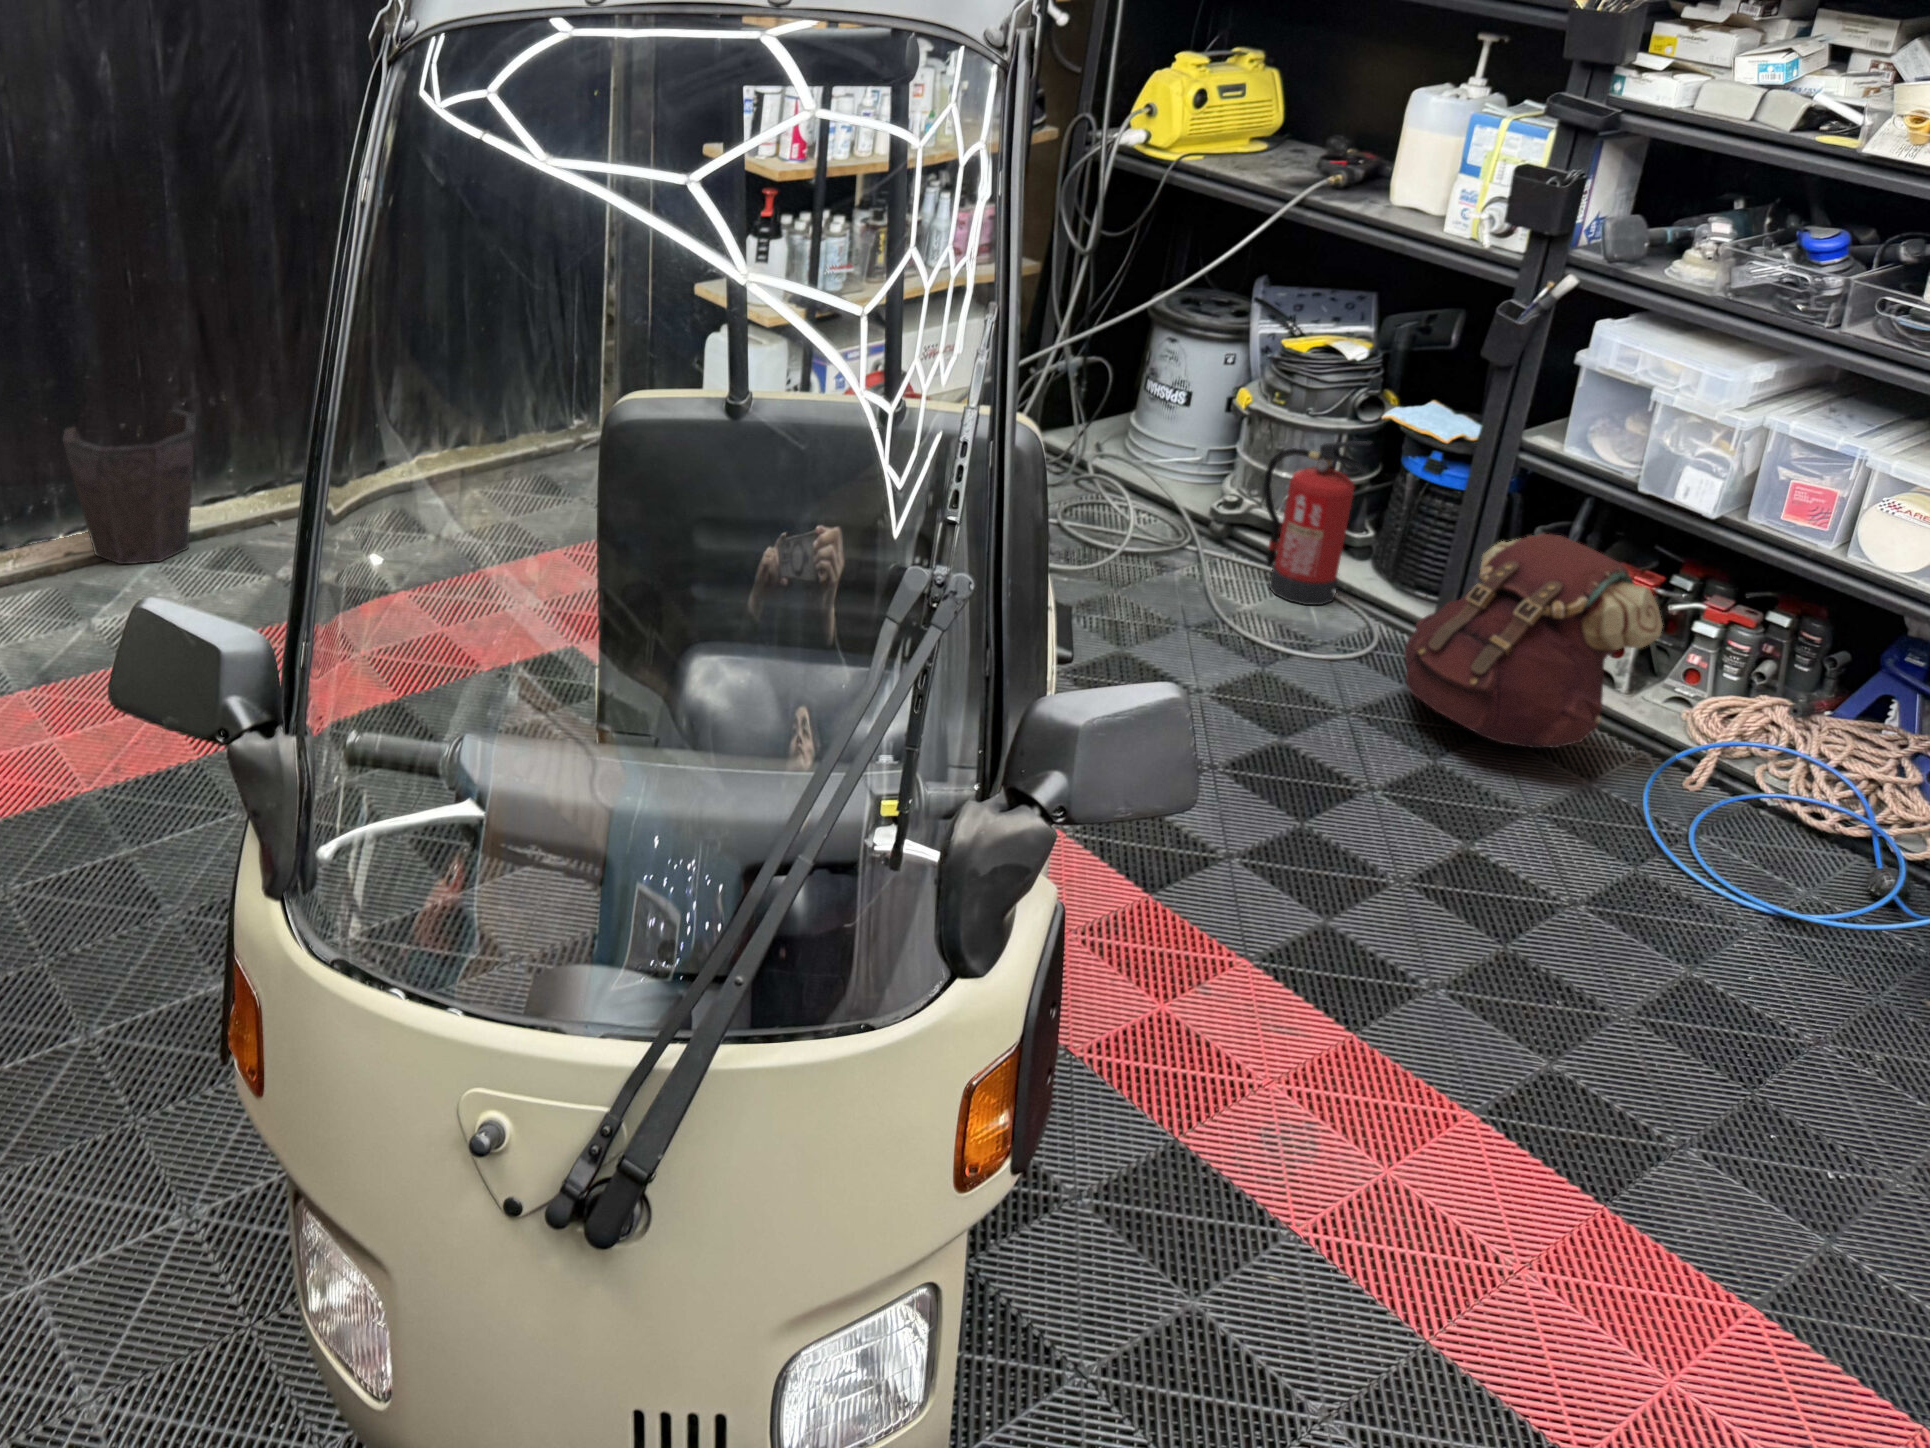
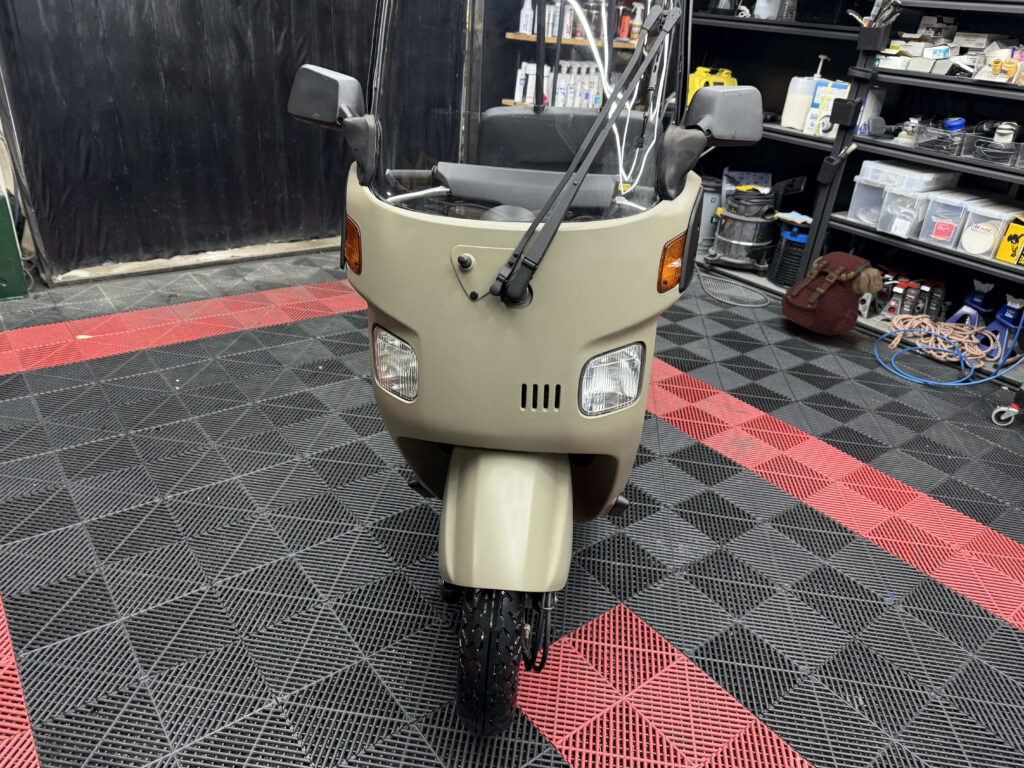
waste bin: present [63,407,196,564] -> none [226,202,284,268]
fire extinguisher: present [1264,441,1371,605] -> none [726,223,771,293]

